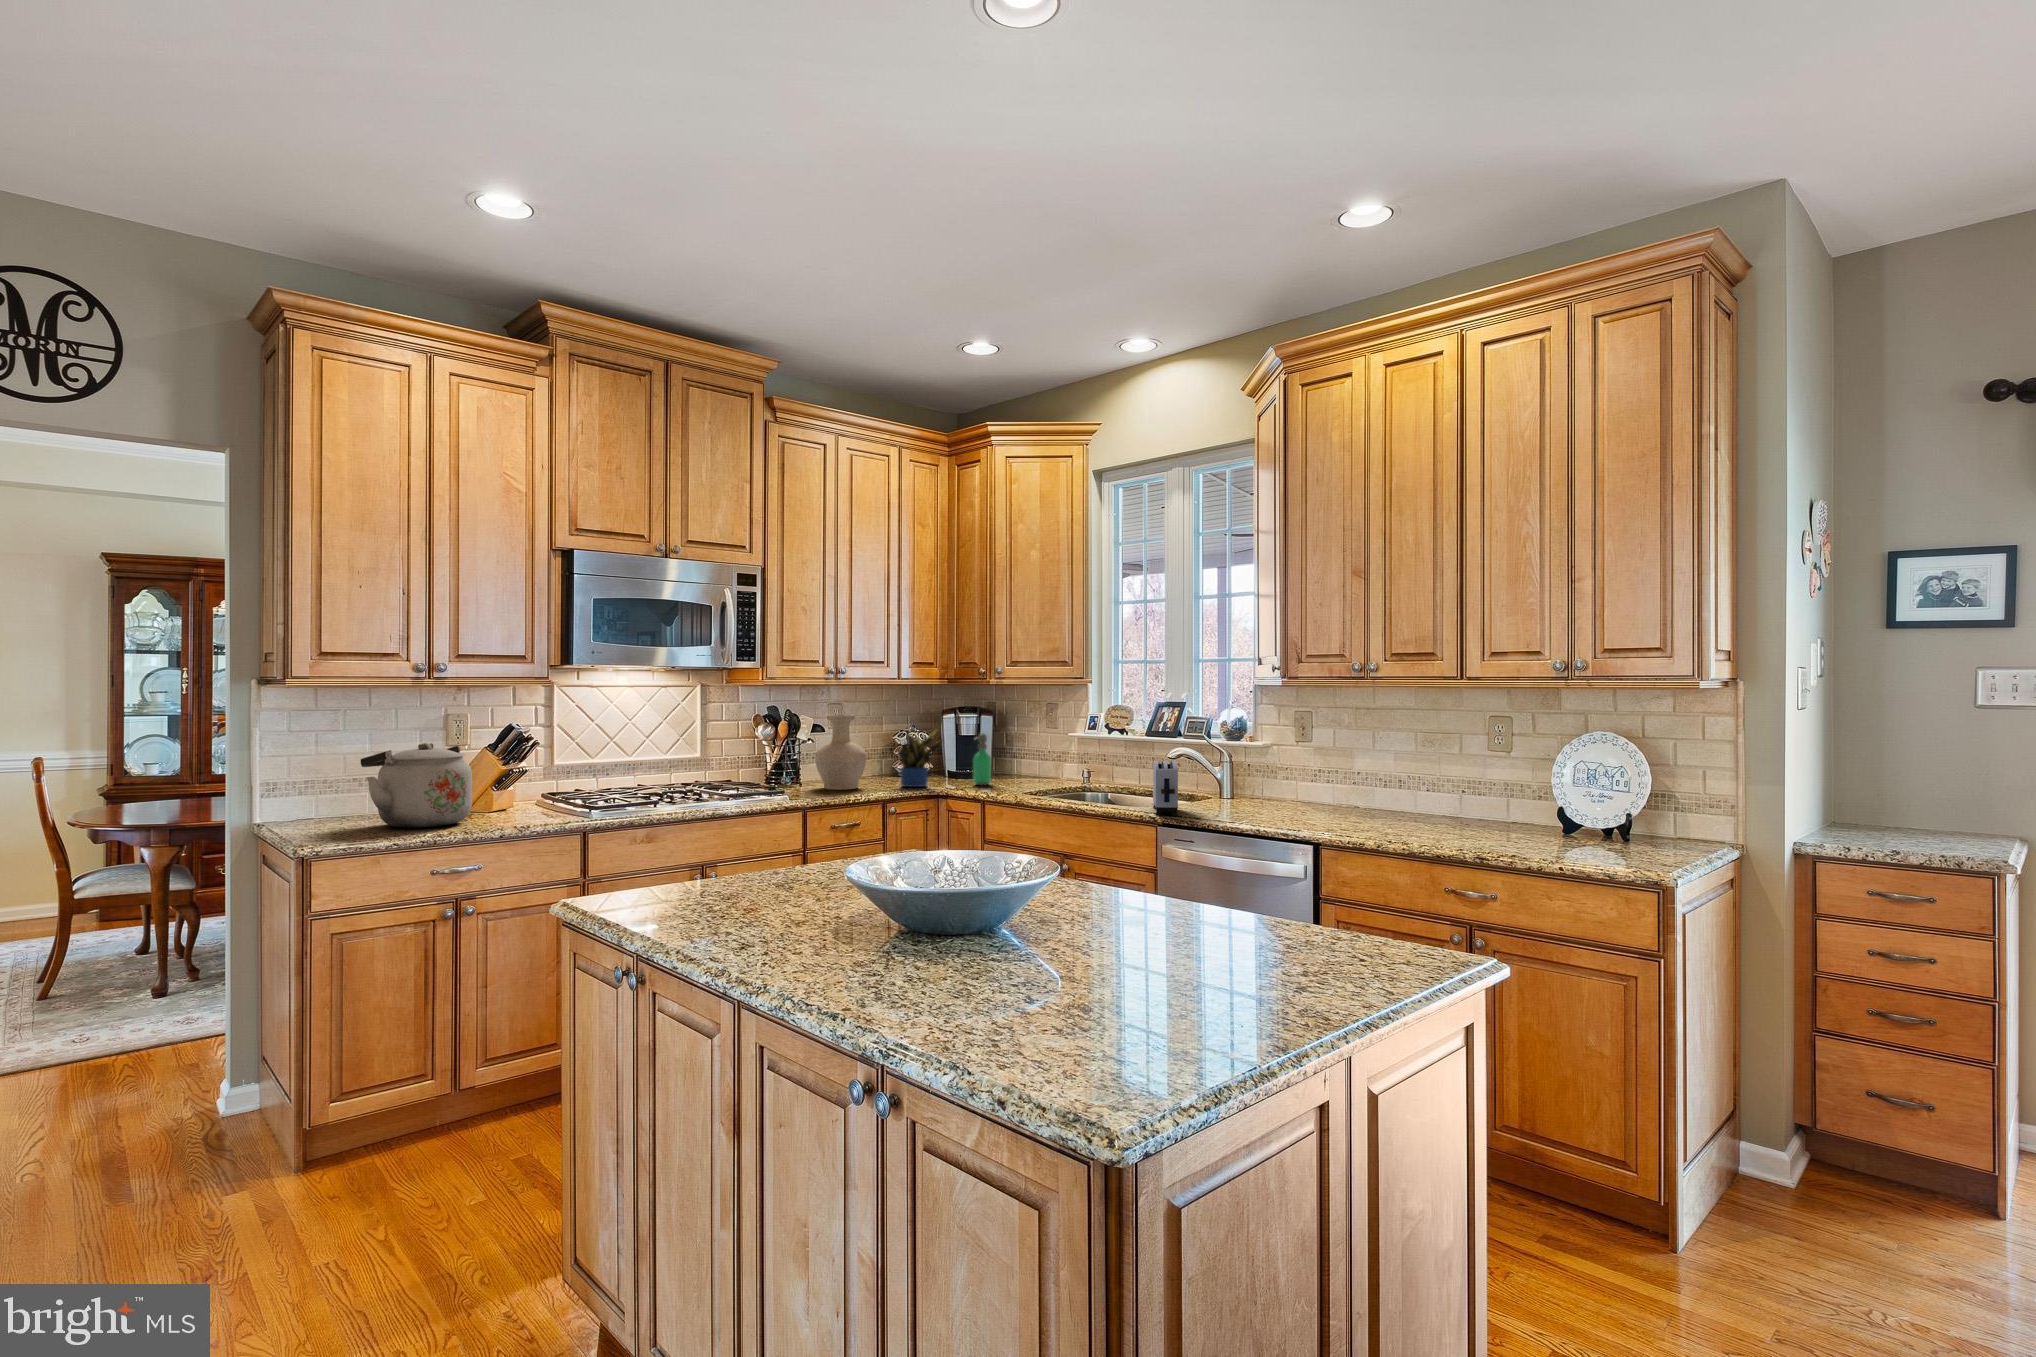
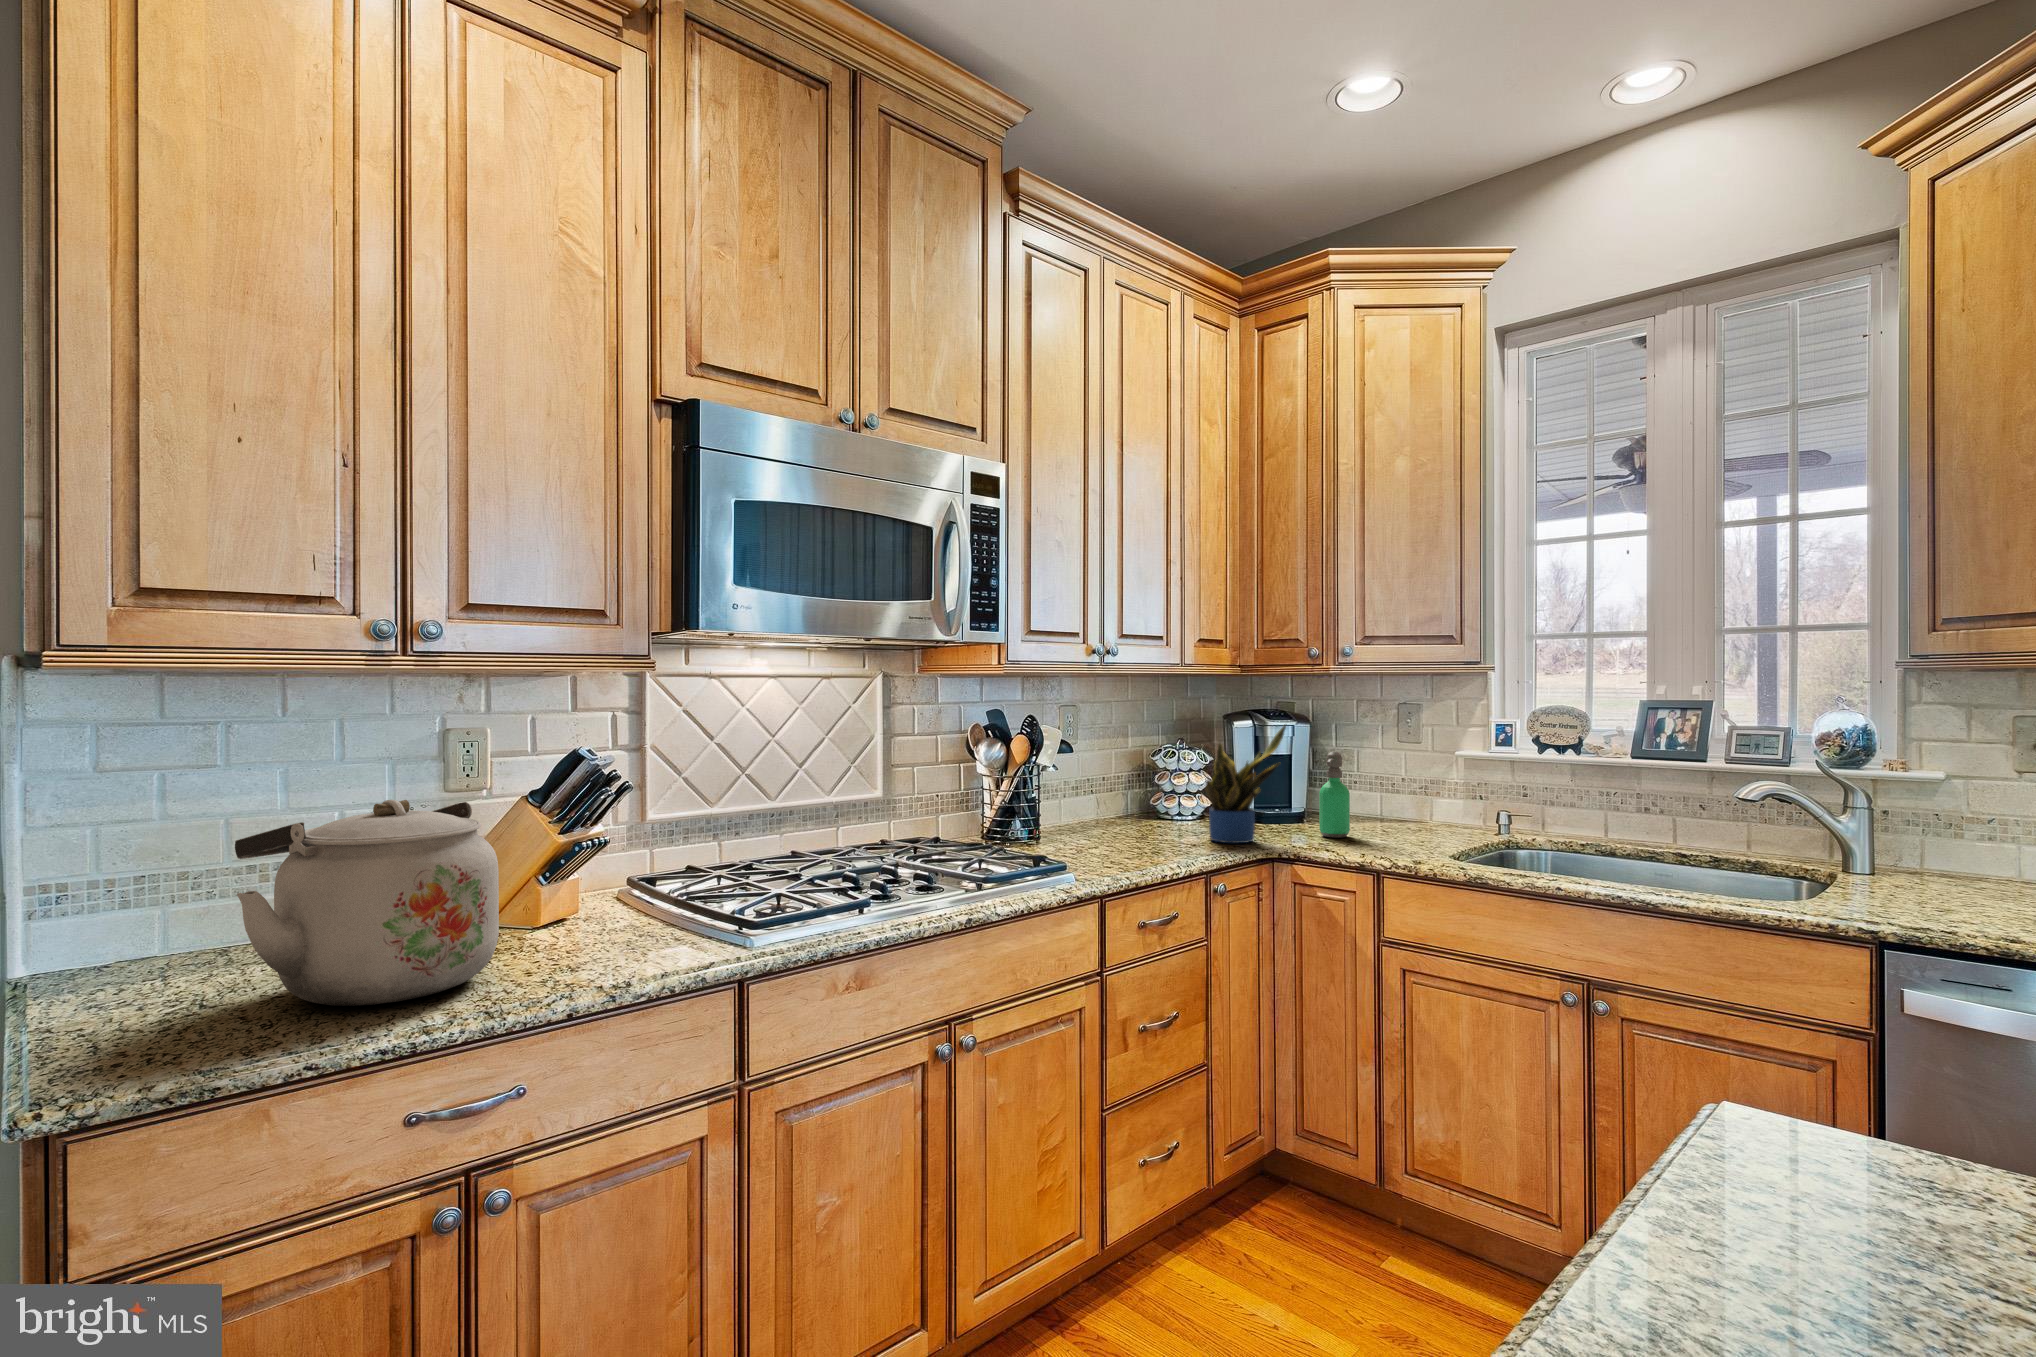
vase: present [815,714,867,790] -> none [1076,722,1161,850]
toaster: present [1153,761,1178,816] -> none [1792,813,1944,929]

